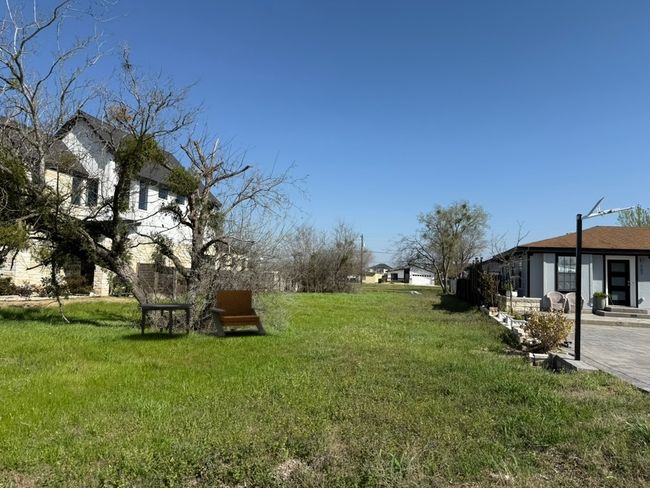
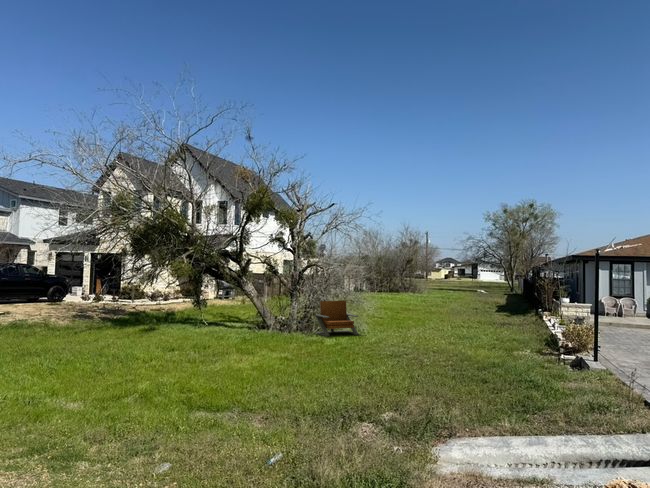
round table: present [140,303,192,337] -> none [266,311,304,336]

